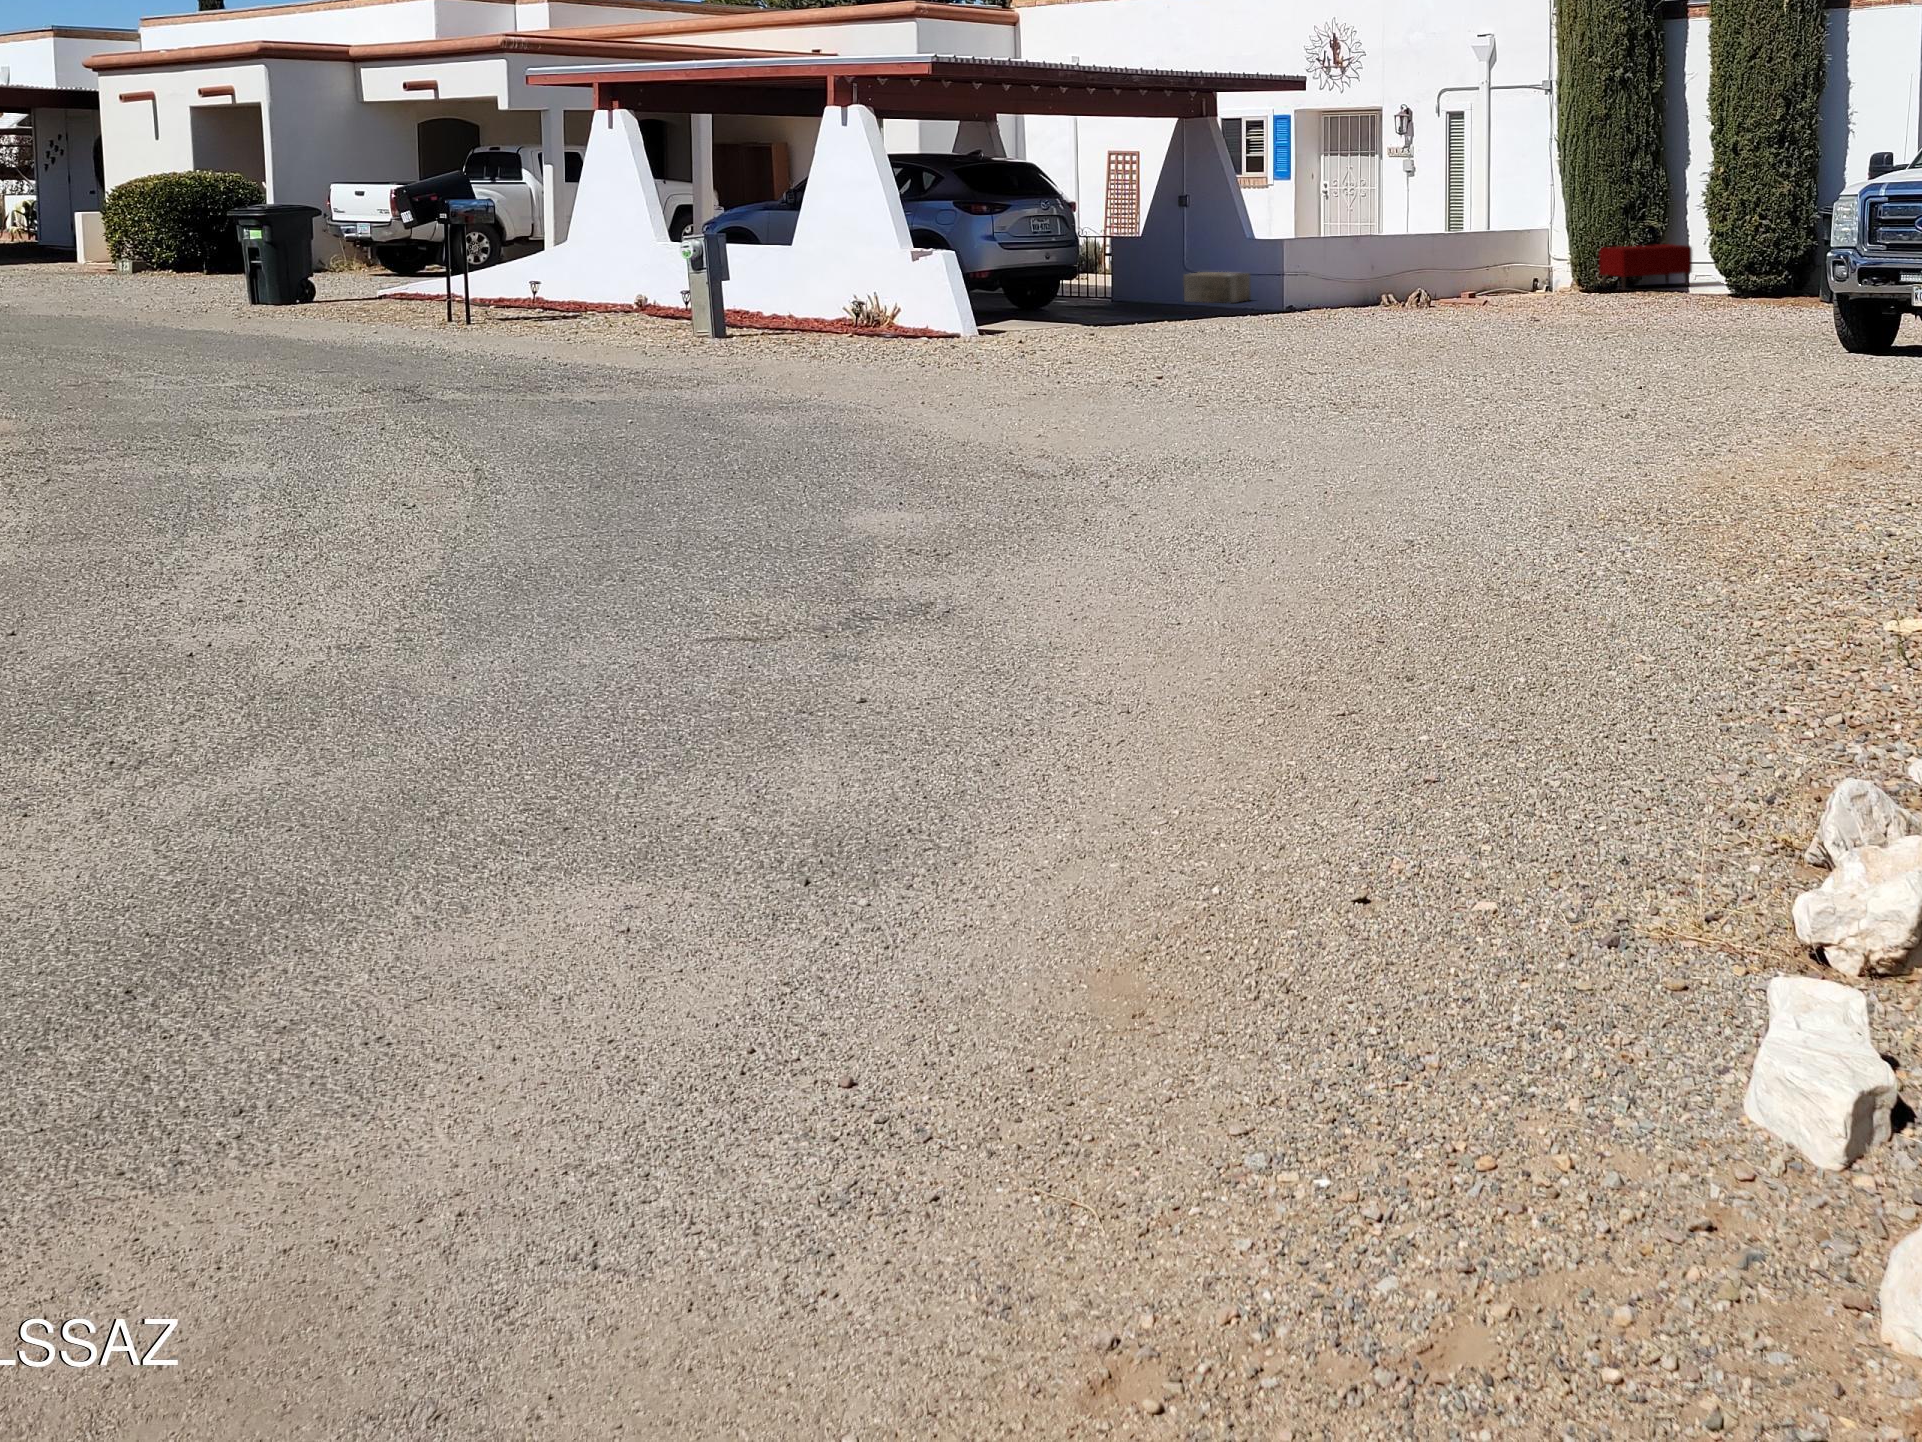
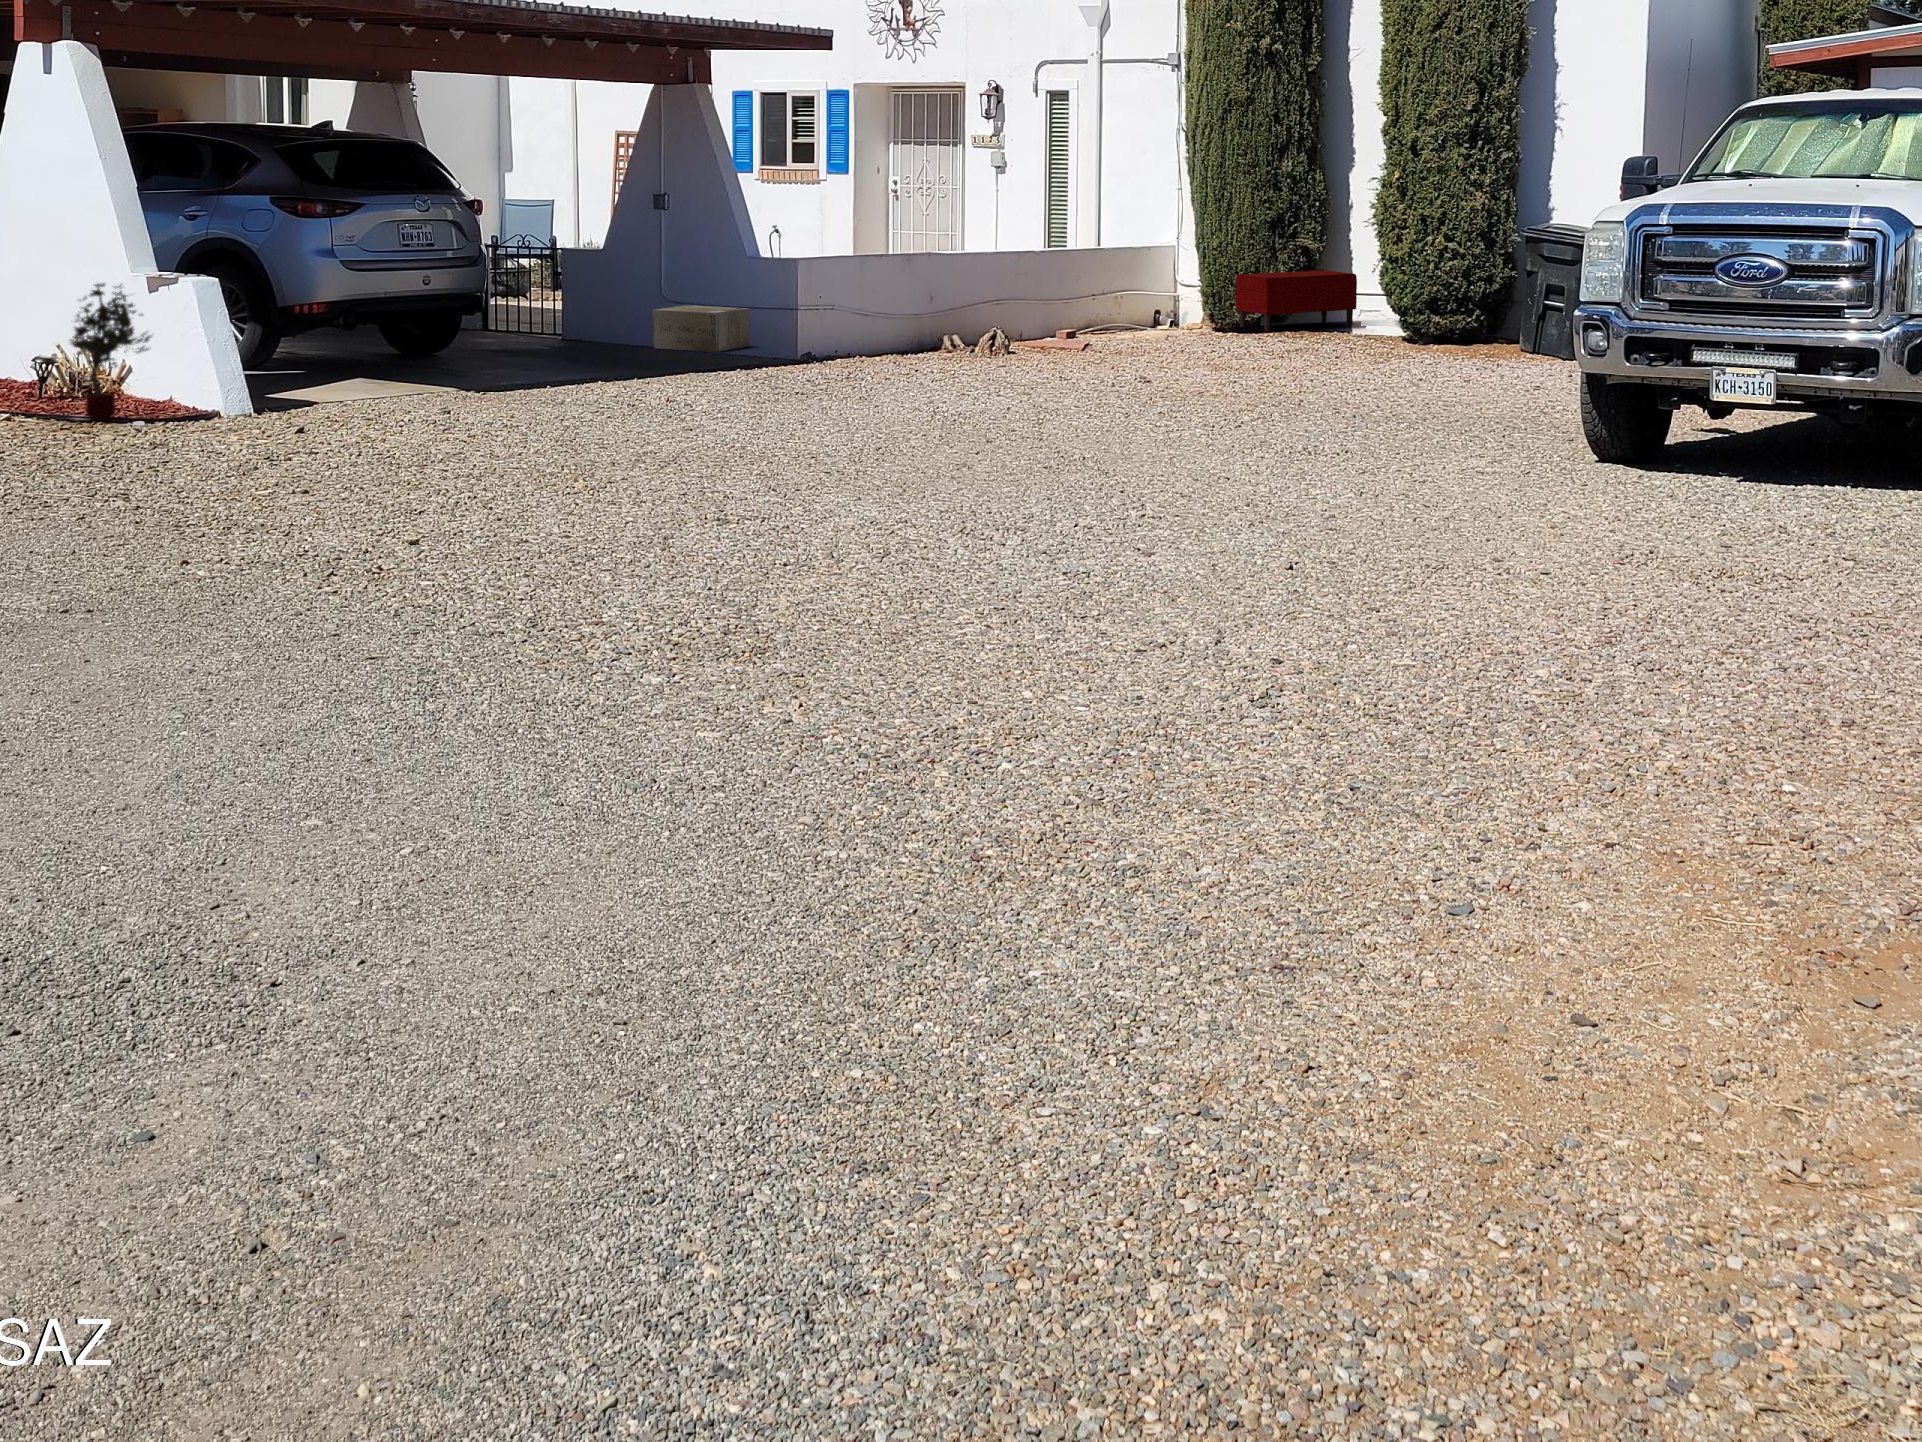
potted tree: none [862,250,915,338] -> present [71,284,151,421]

